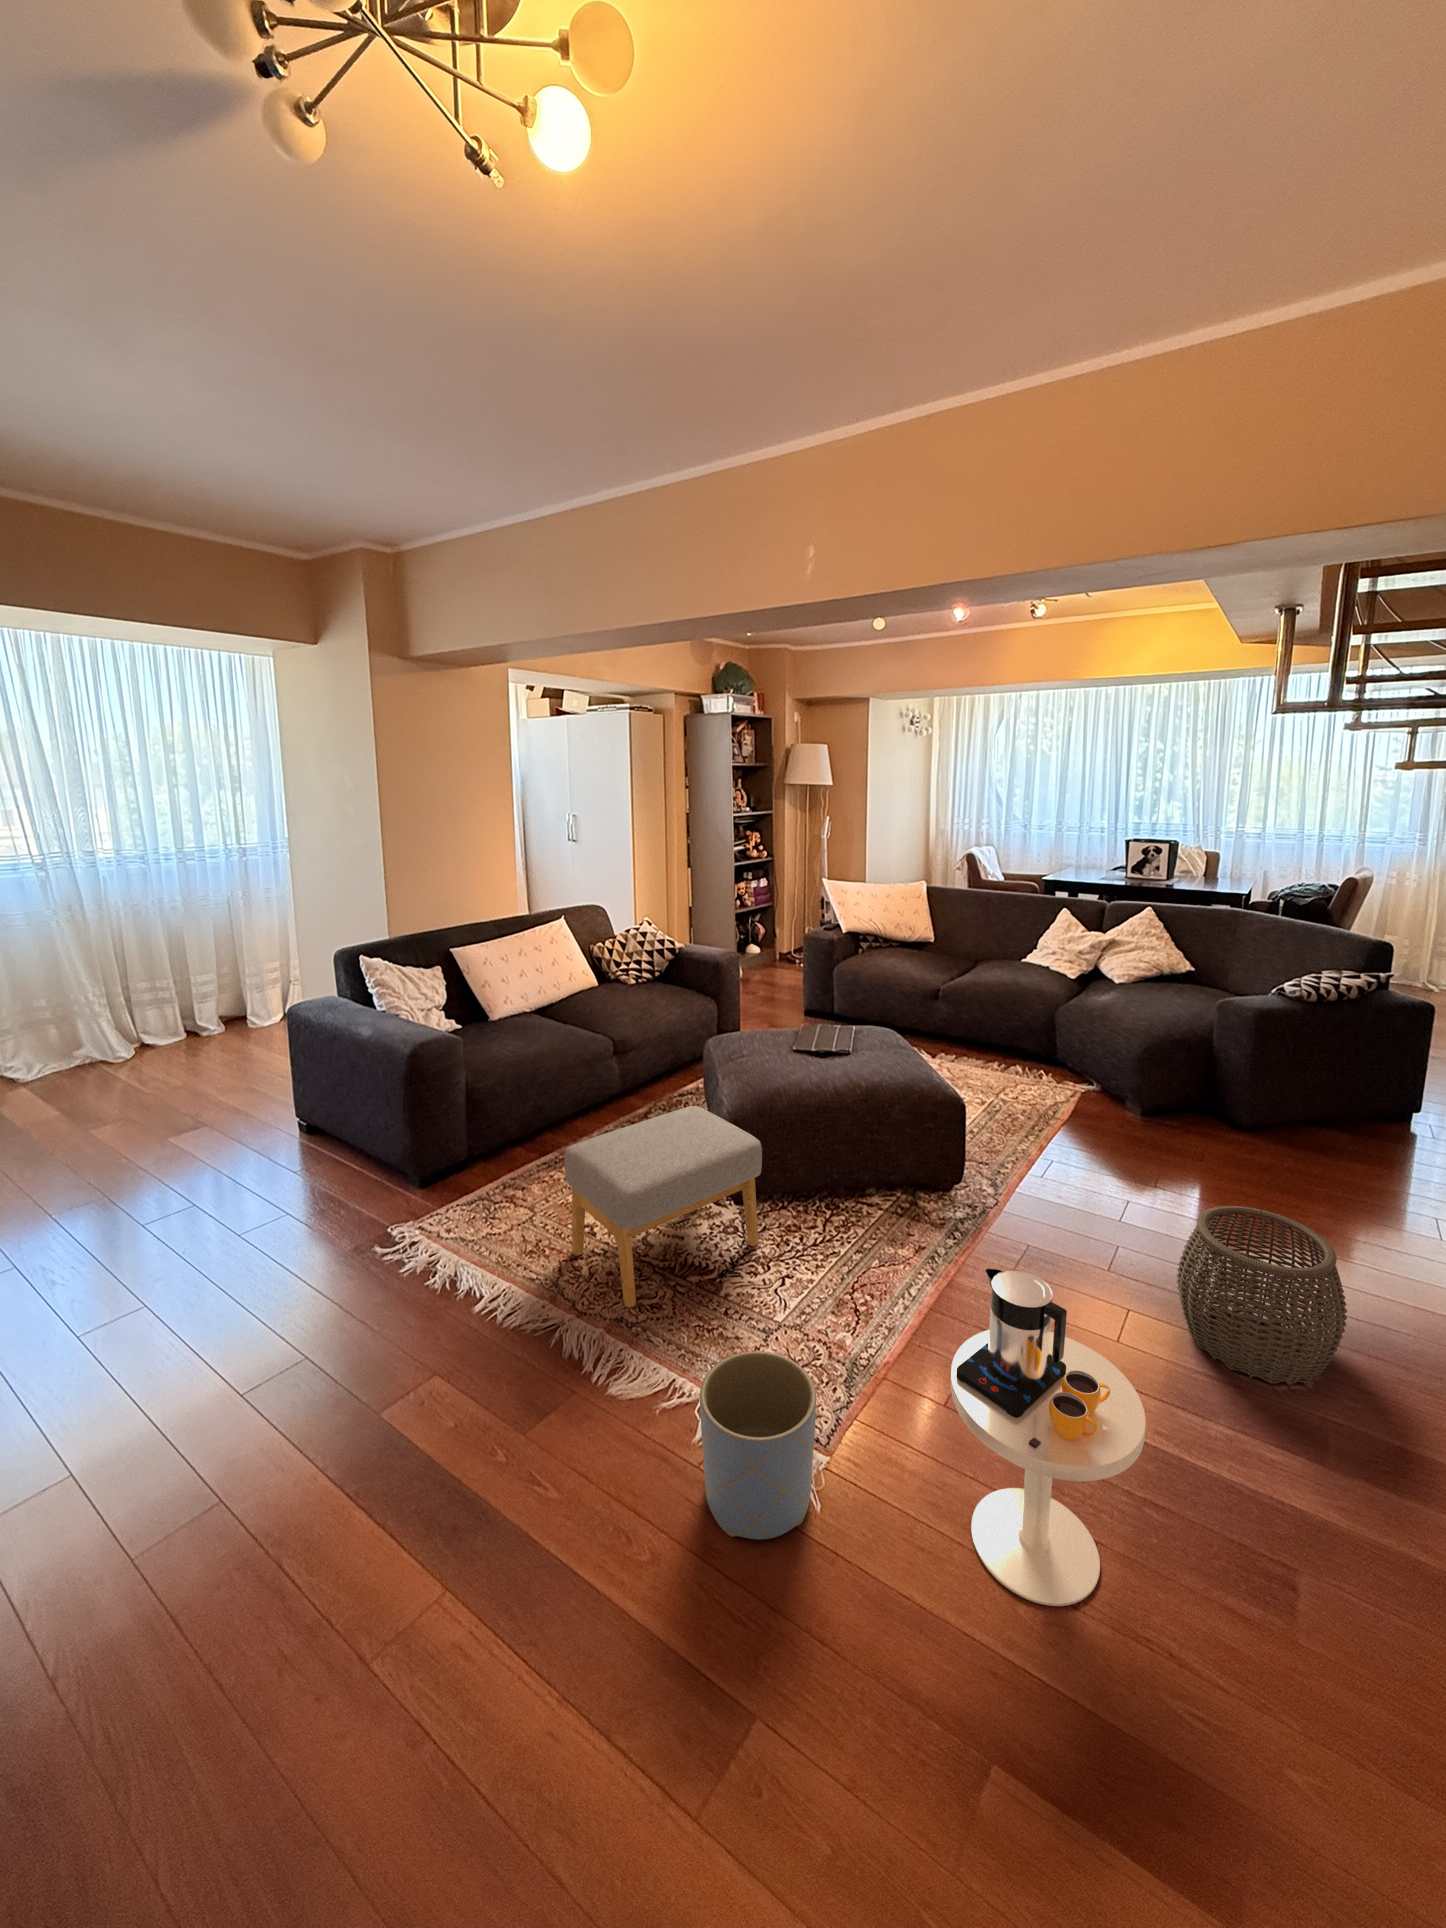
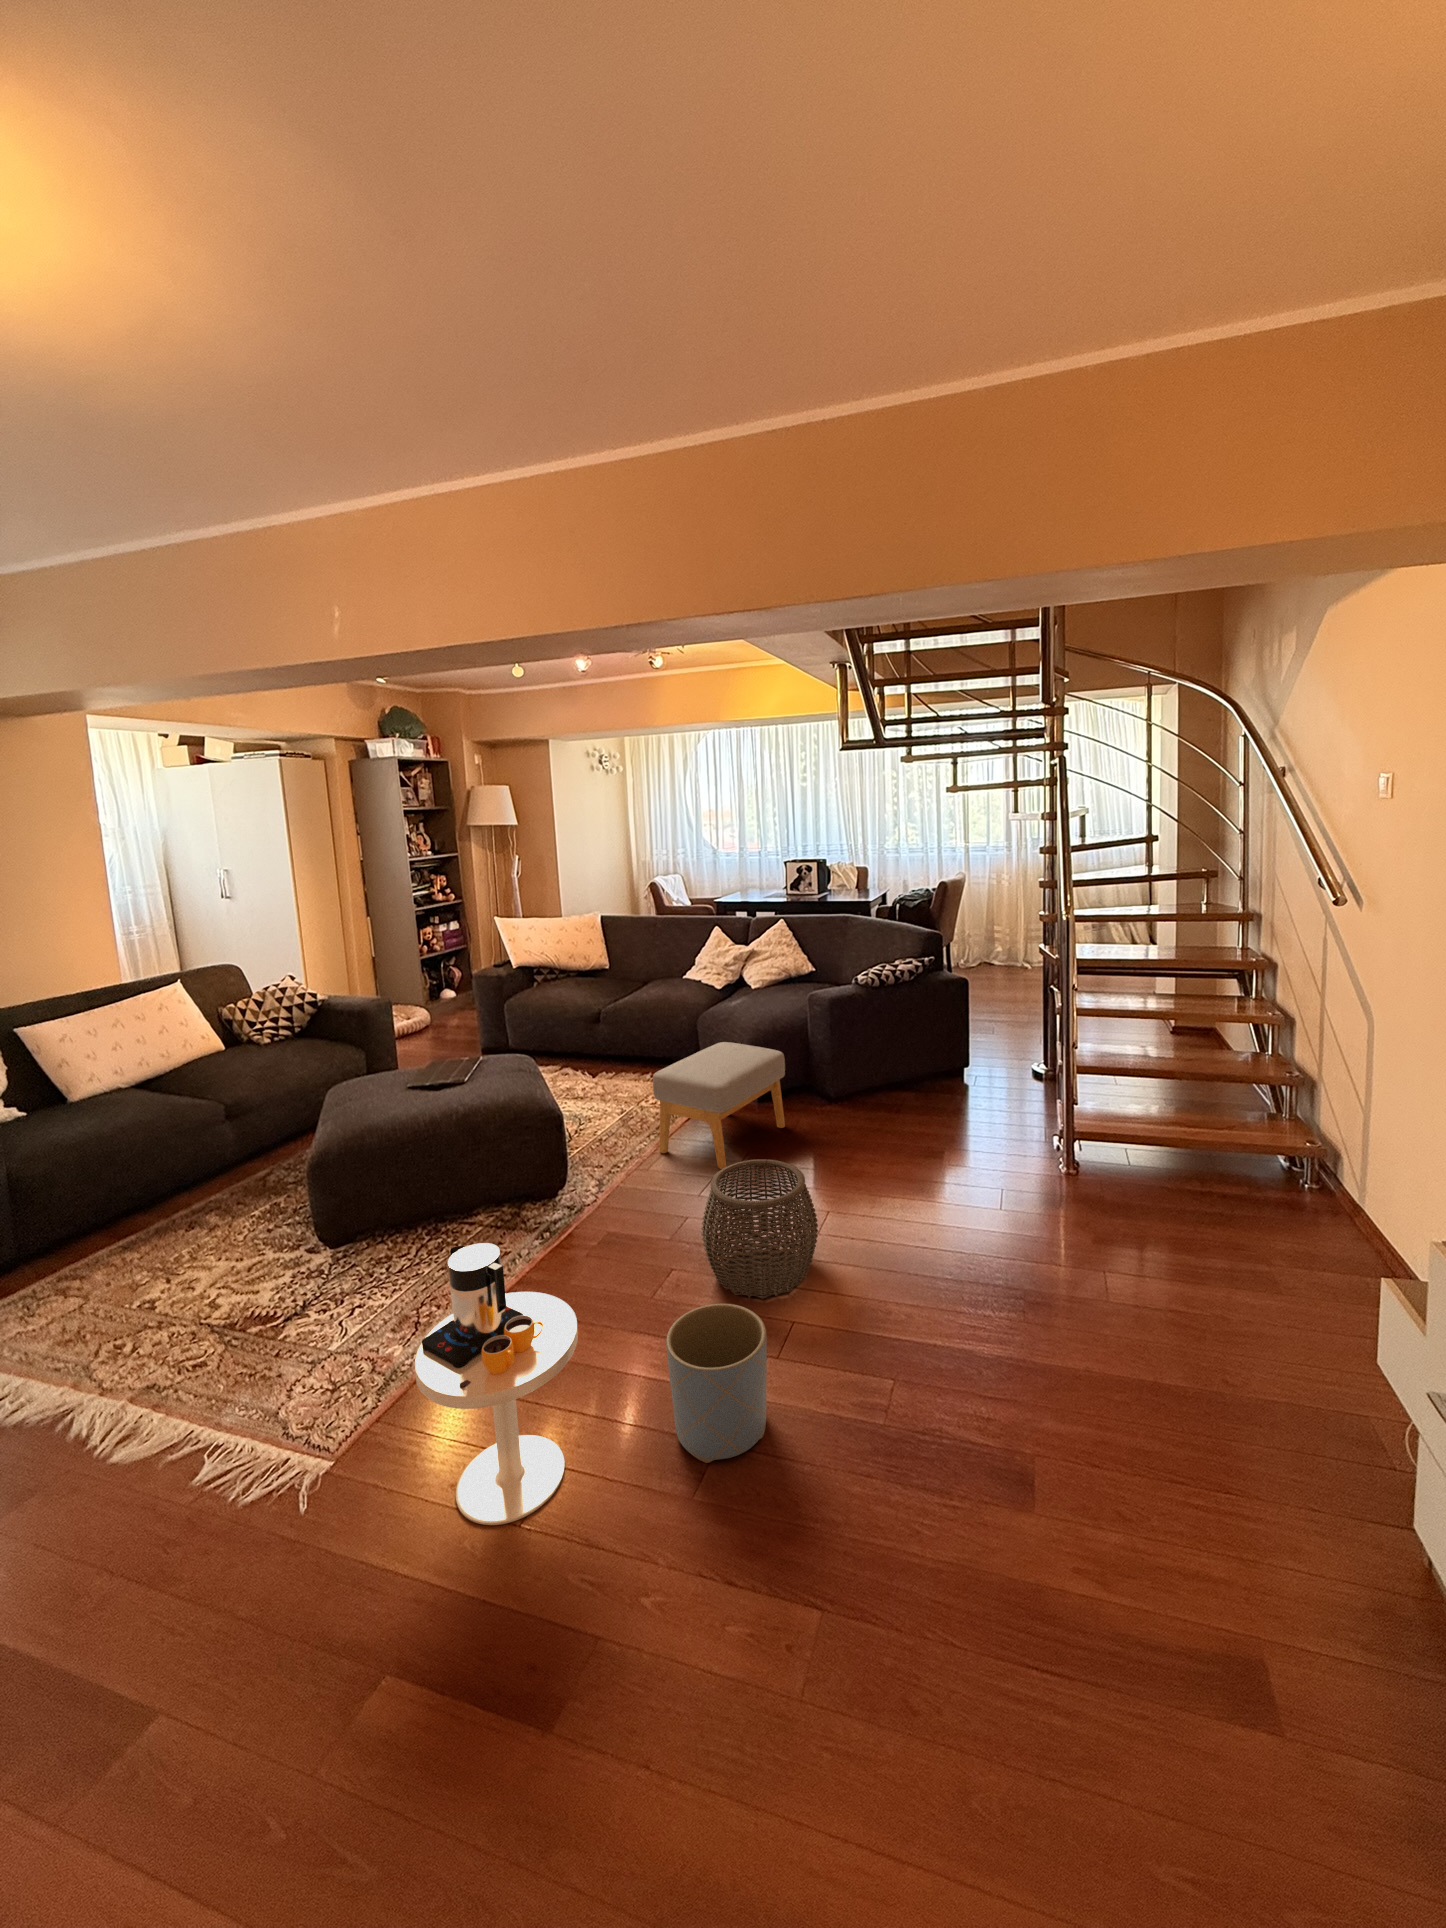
footstool: present [564,1106,762,1307] -> present [653,1042,785,1169]
planter: present [700,1351,816,1539] -> present [666,1304,767,1463]

